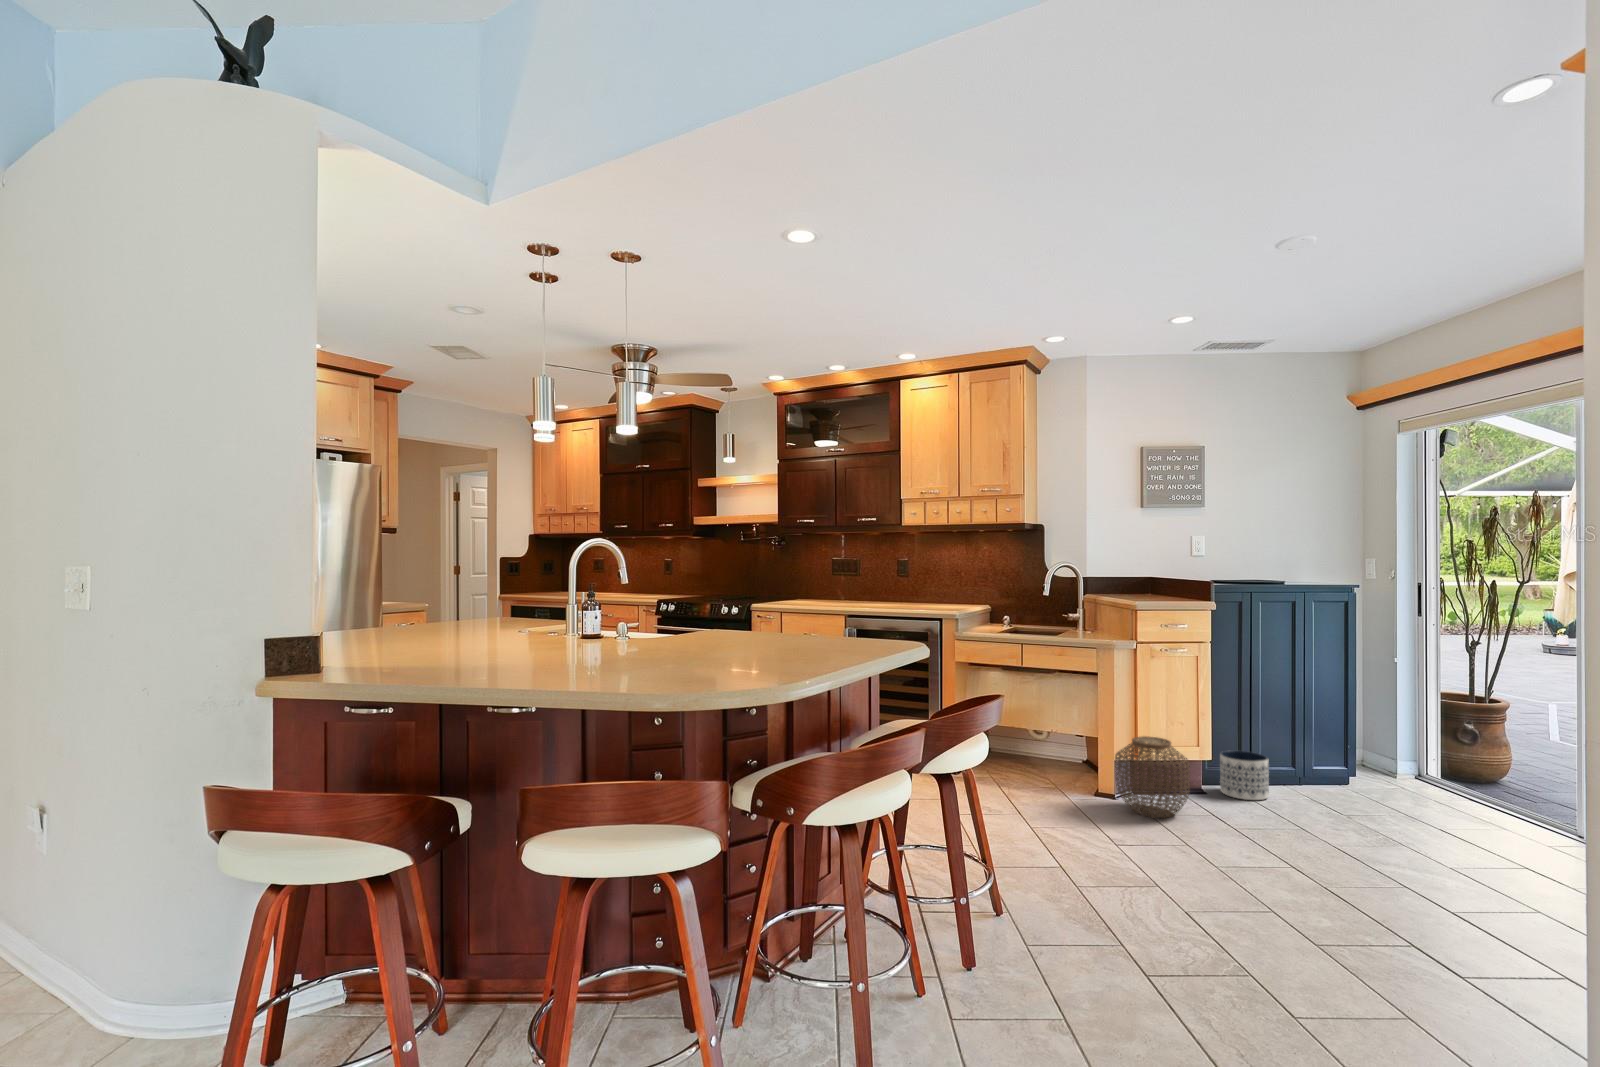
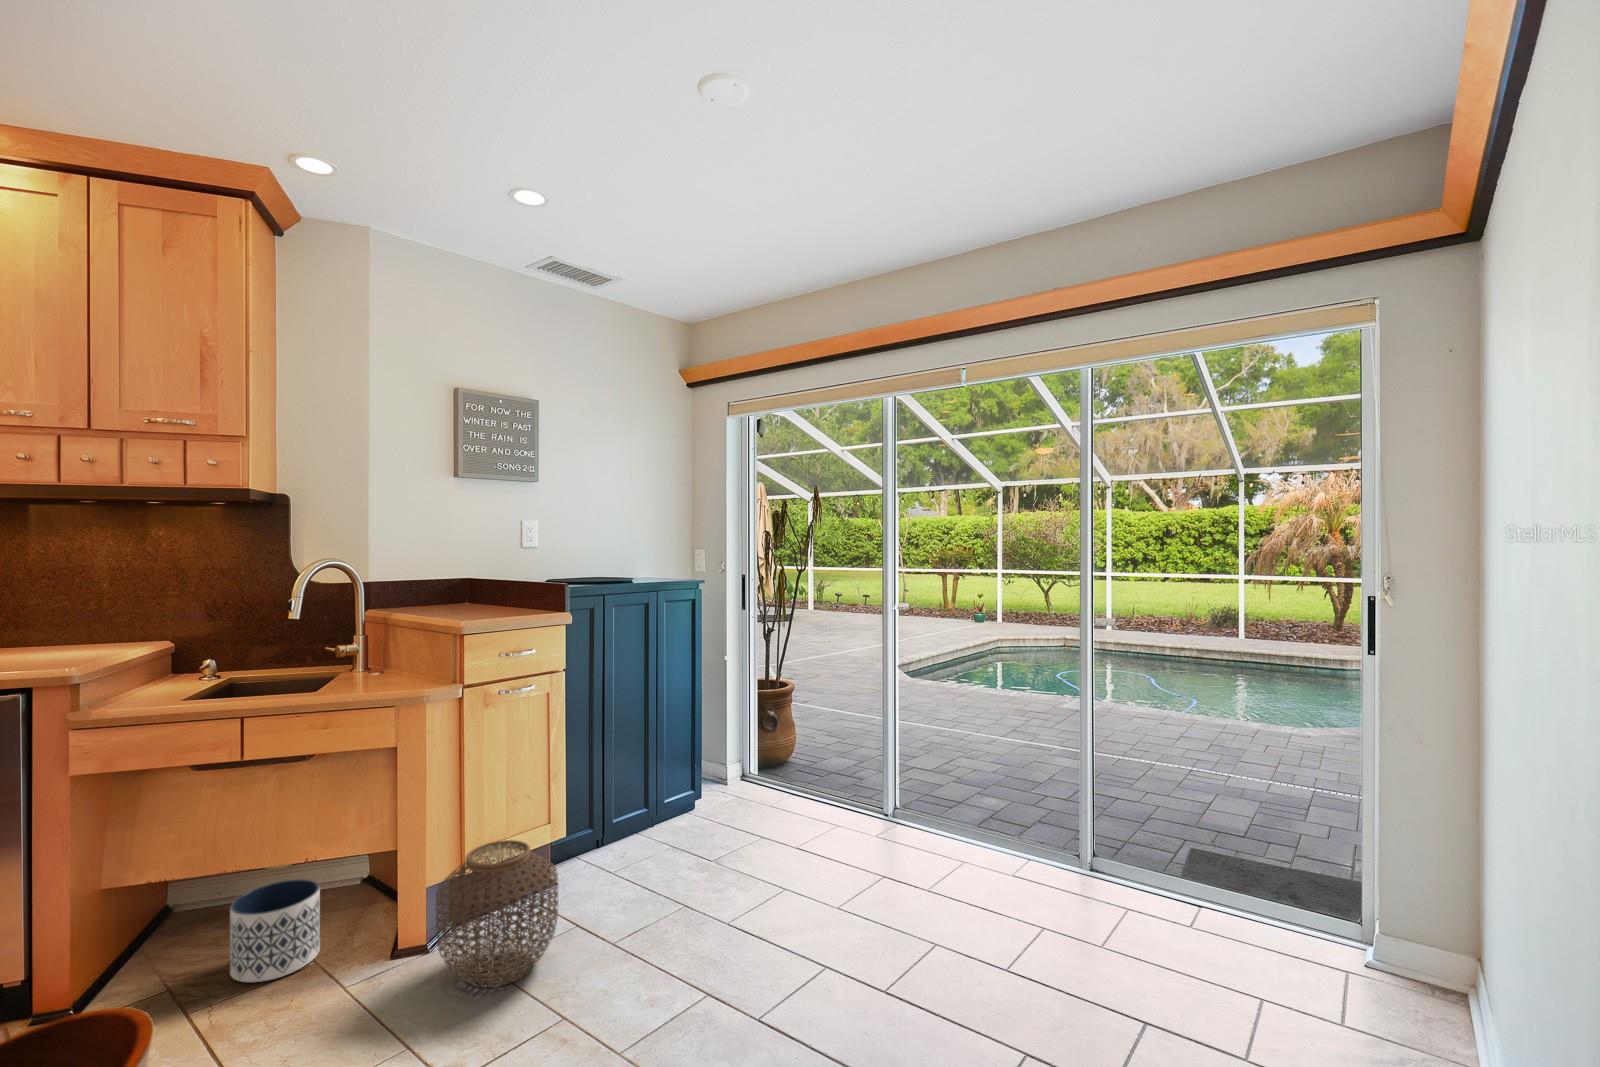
planter: present [1220,750,1269,800] -> present [230,879,320,982]

